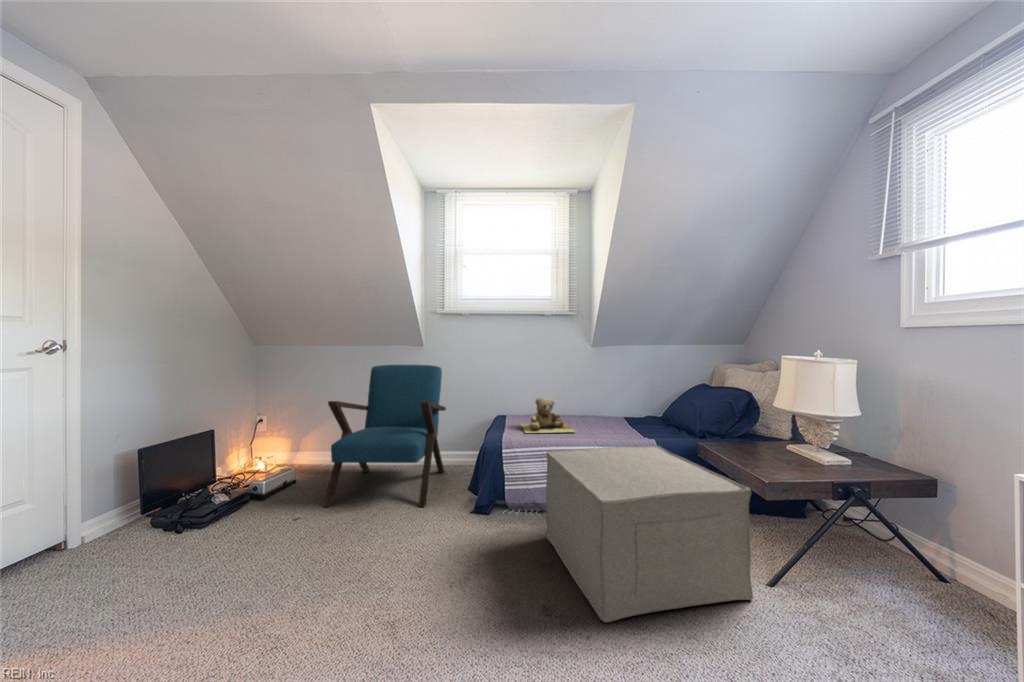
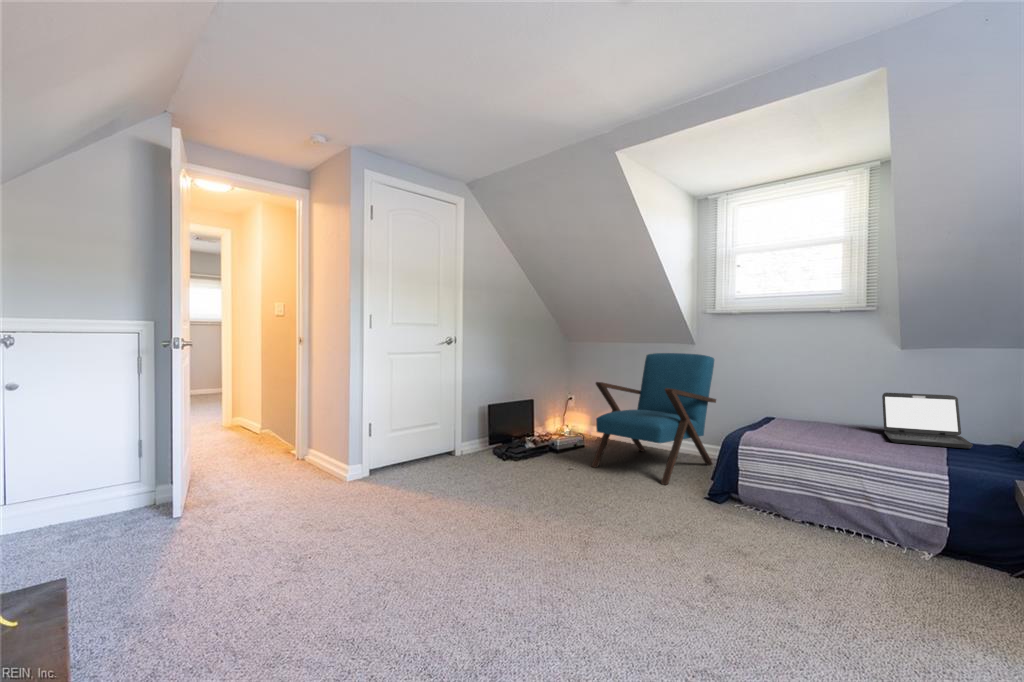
laptop: none [579,388,639,427] -> present [882,393,973,449]
teddy bear: present [520,398,575,433] -> none [775,397,851,441]
ottoman: present [546,446,753,622] -> none [728,447,939,645]

